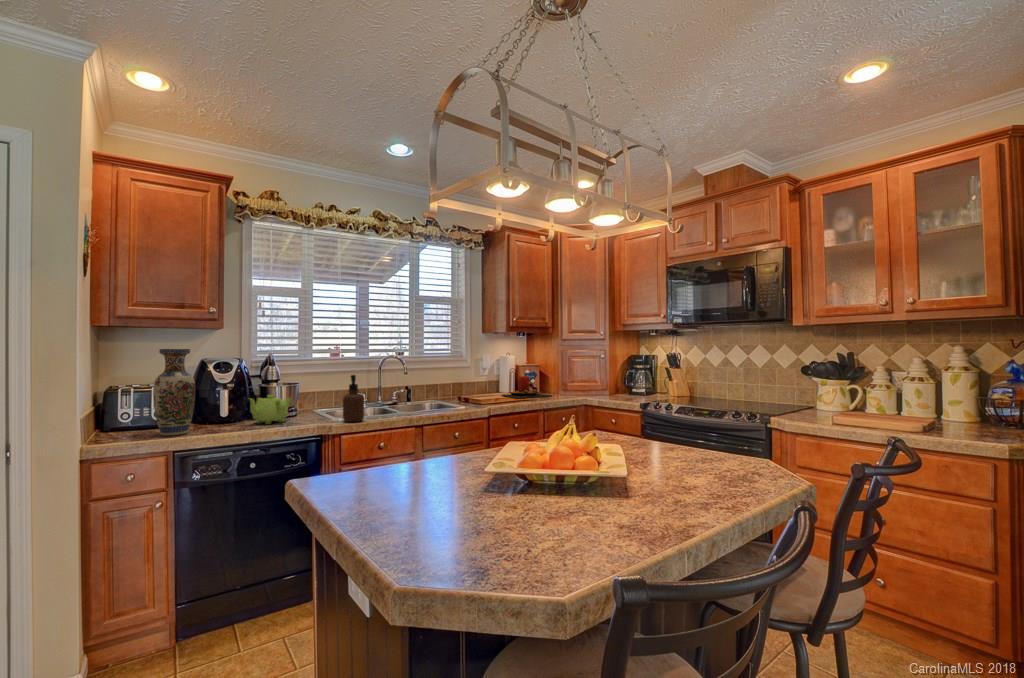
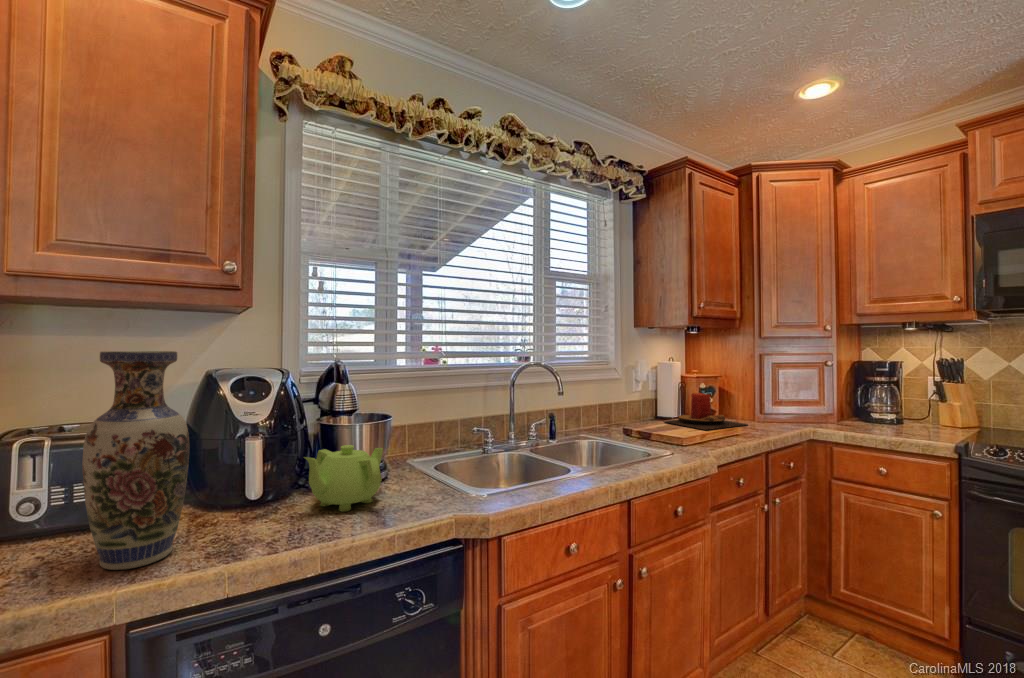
soap dispenser: present [343,375,364,422] -> none [496,407,538,507]

